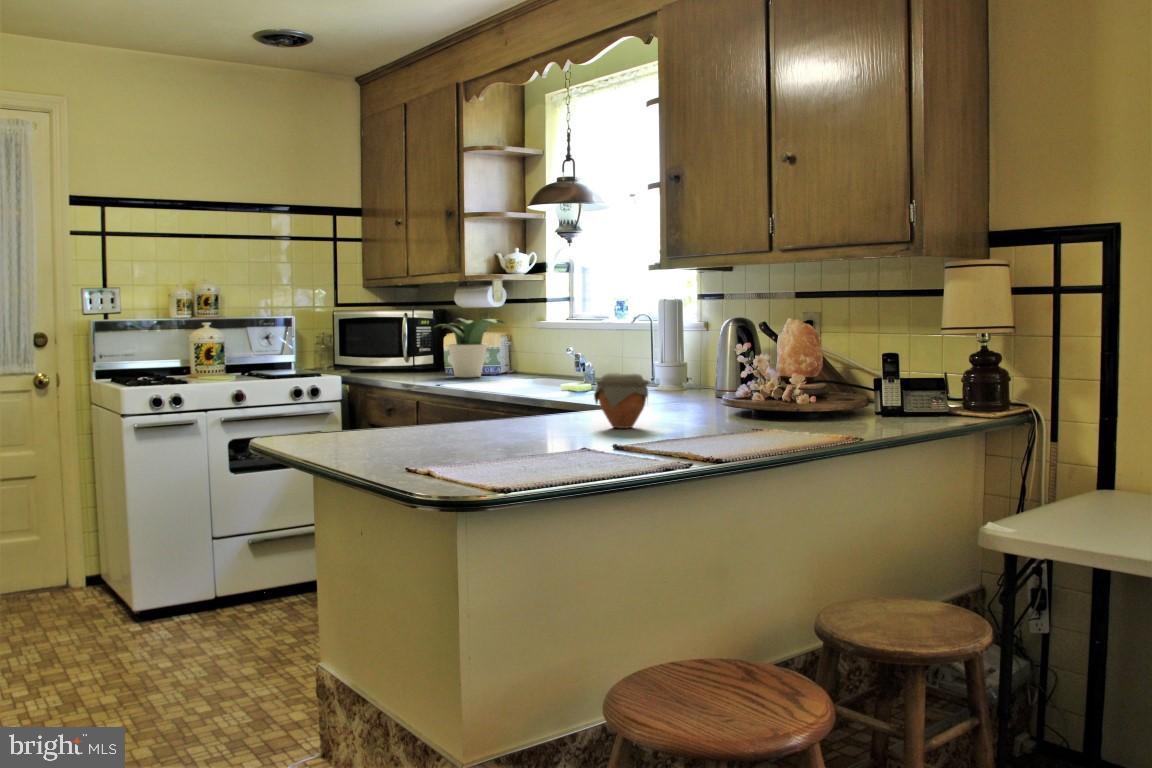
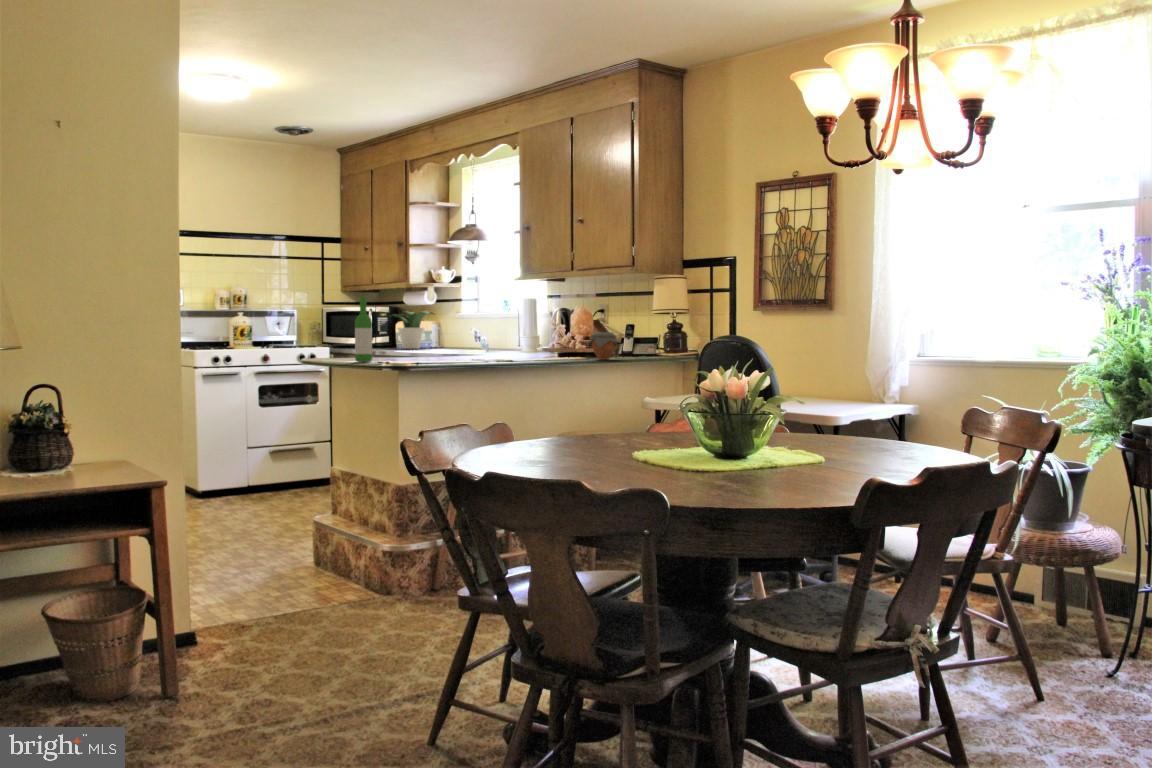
wine bottle: none [368,309,403,439] -> present [355,297,372,362]
jar: present [594,373,649,428] -> present [589,332,617,360]

